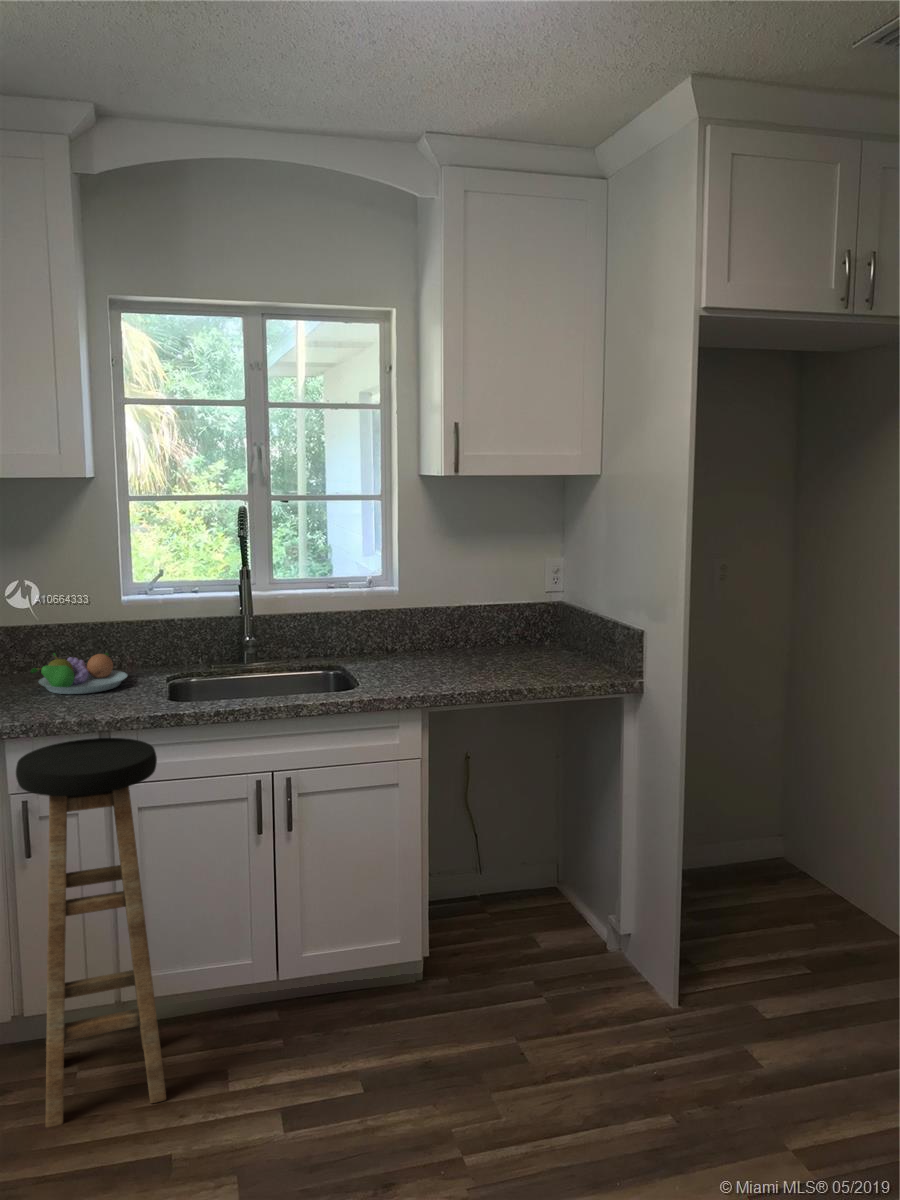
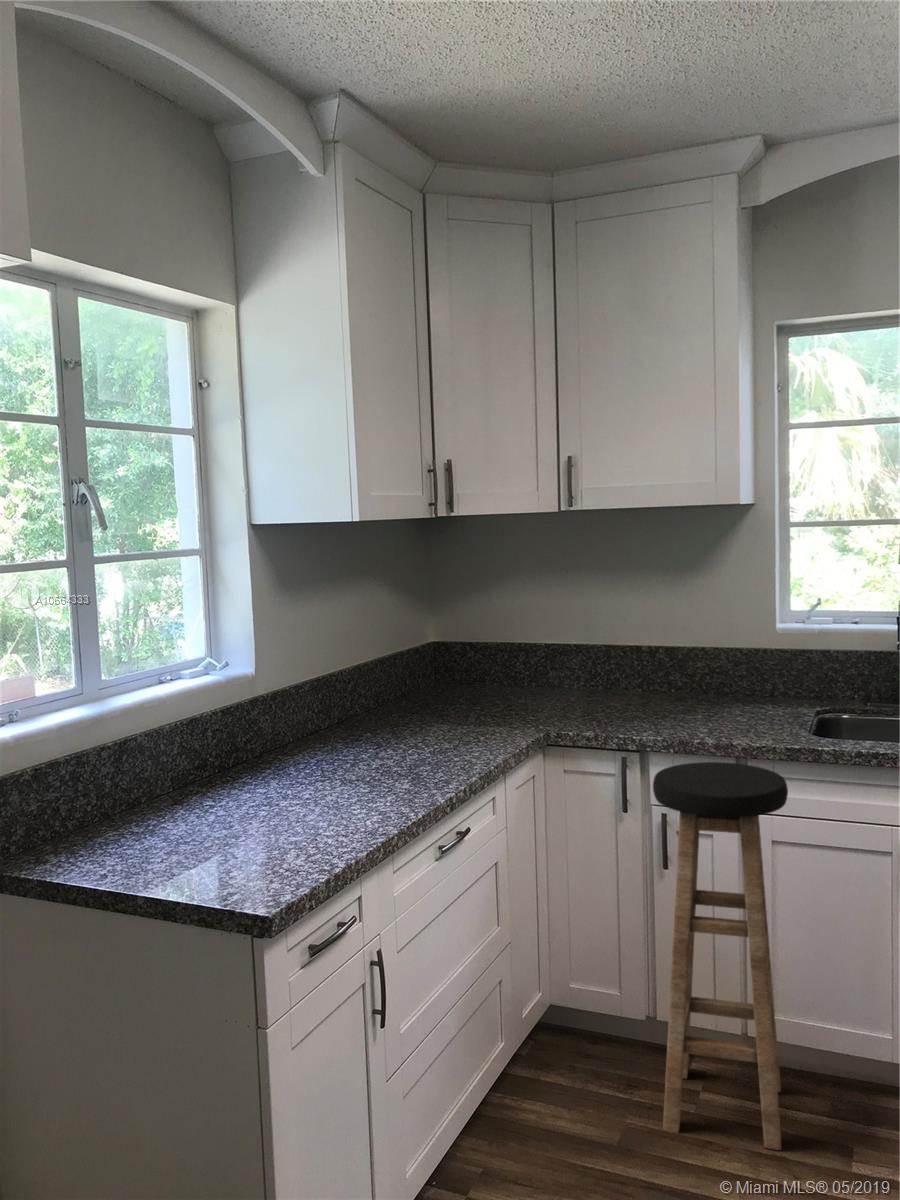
fruit bowl: present [31,653,127,694] -> none [681,675,774,718]

